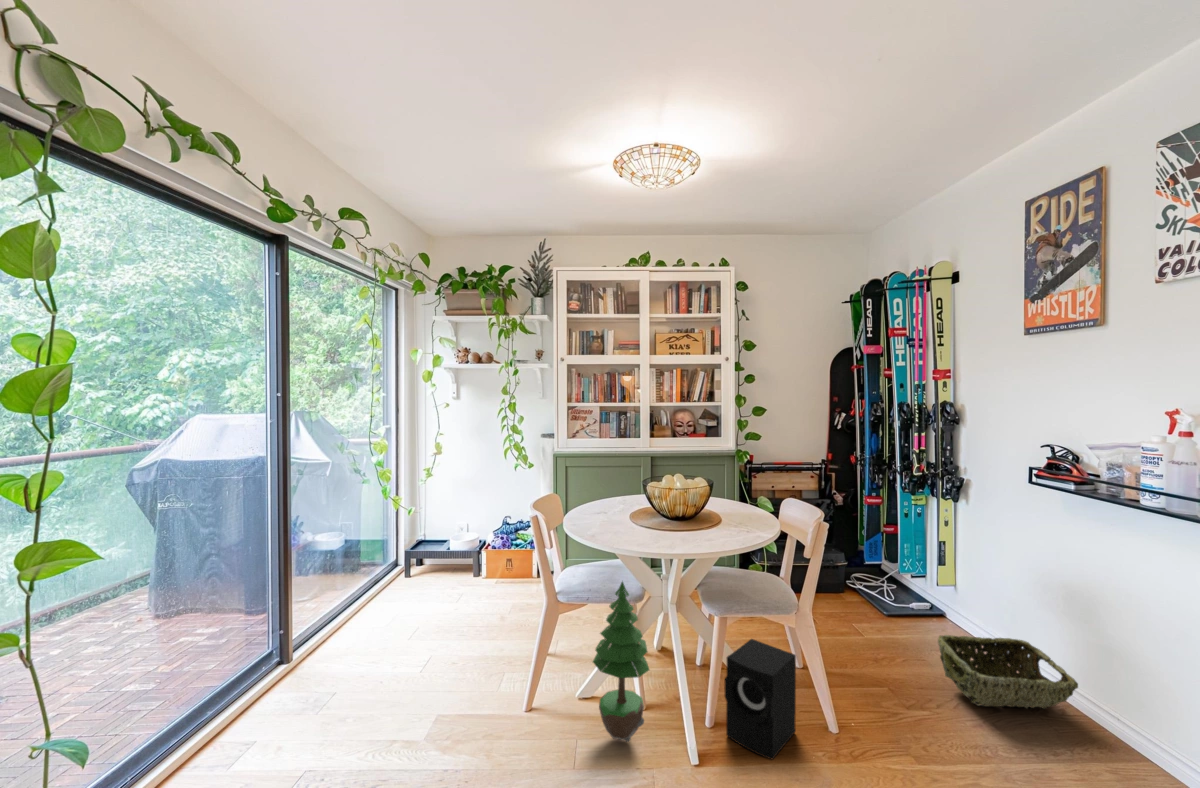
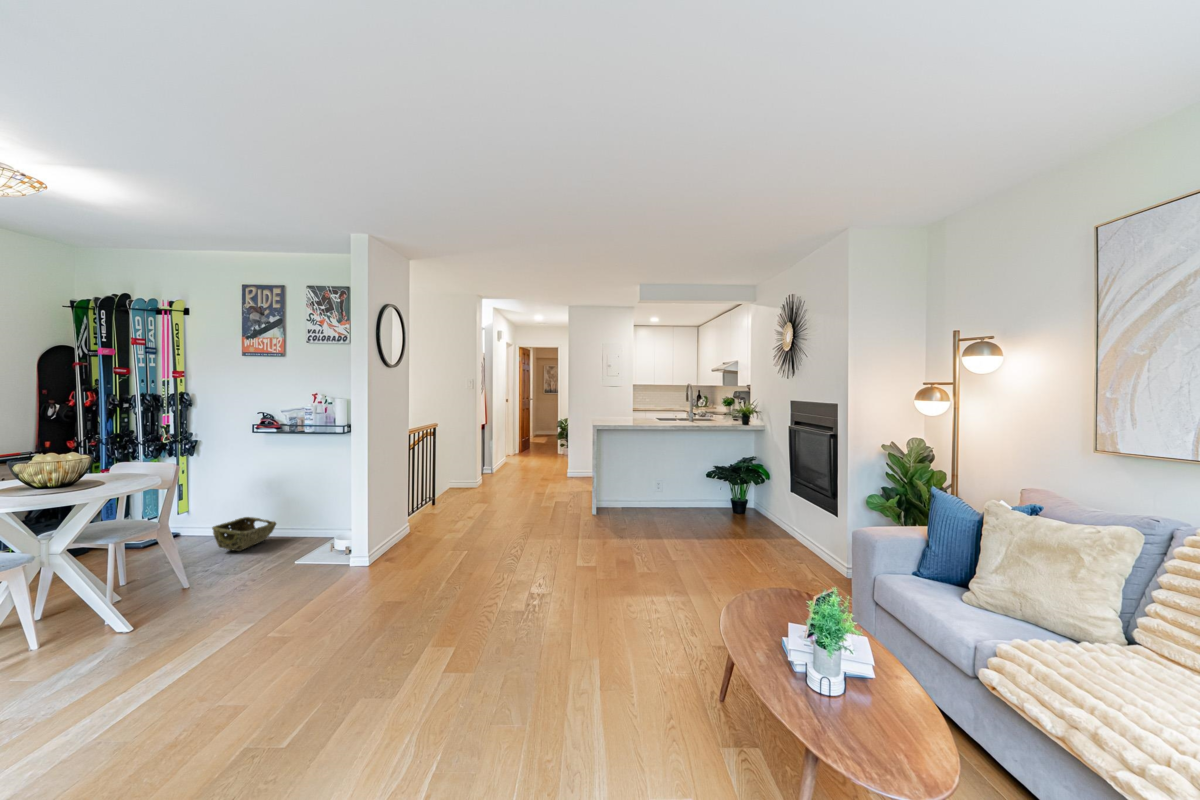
potted tree: present [593,582,649,742] -> none [40,528,104,651]
speaker: present [724,639,796,759] -> none [136,547,183,613]

